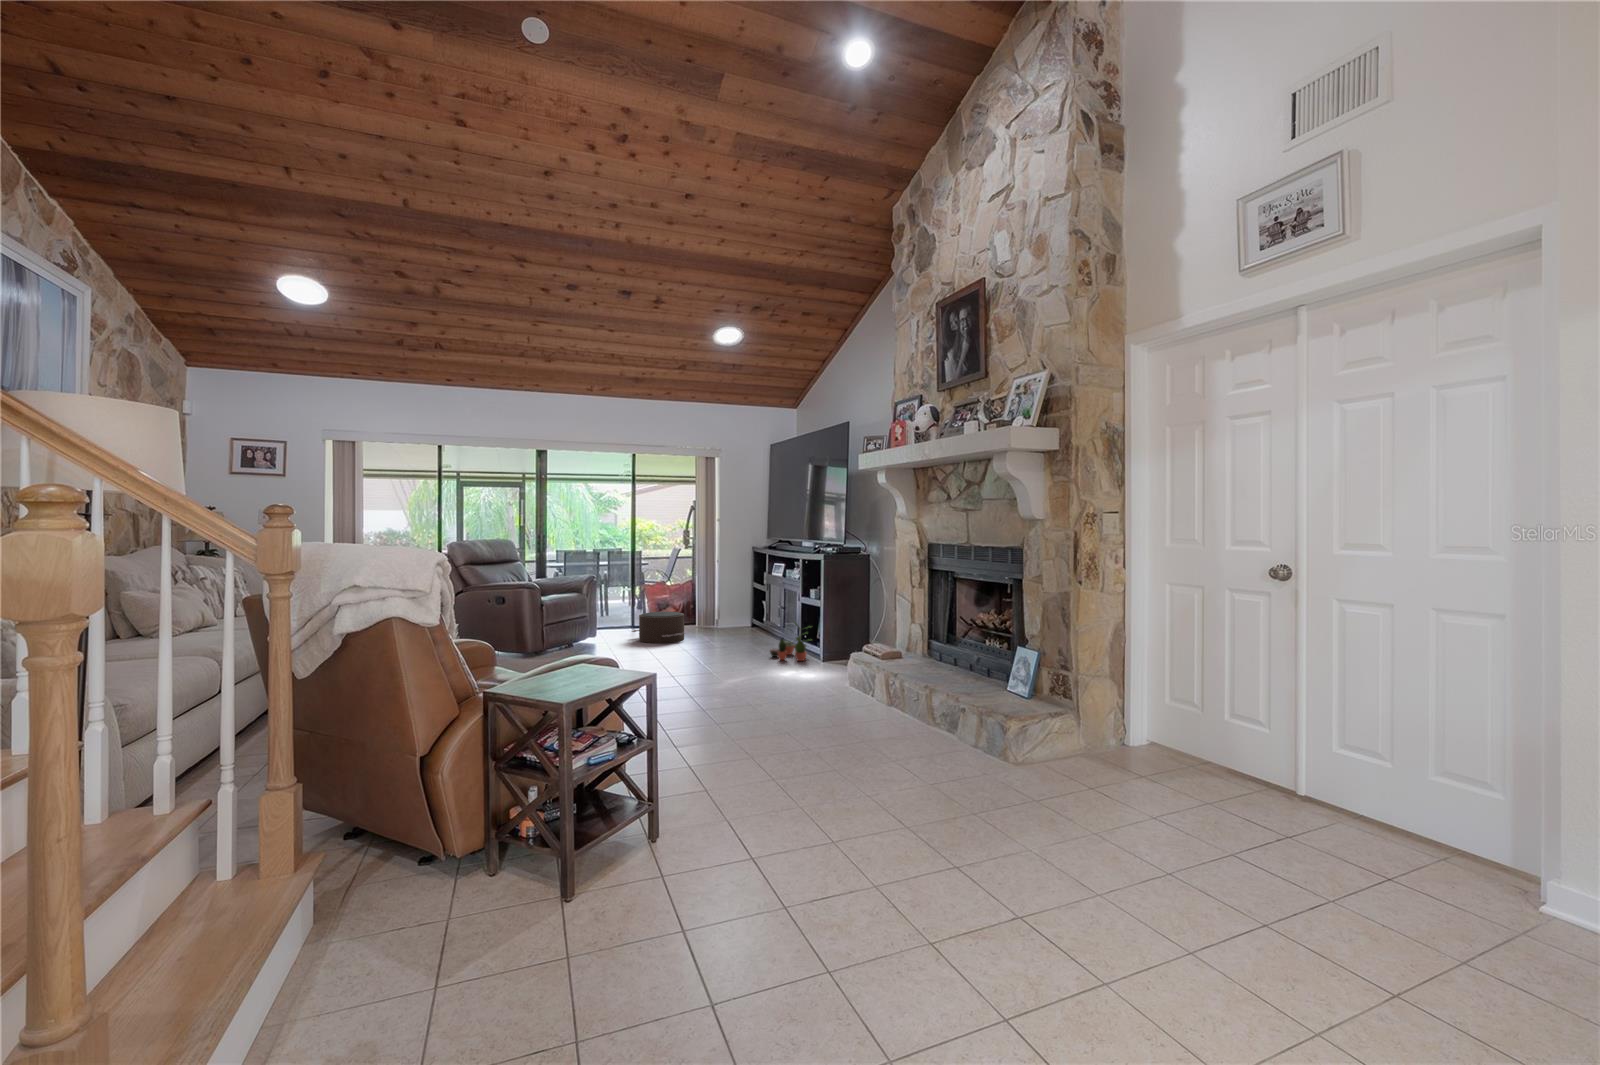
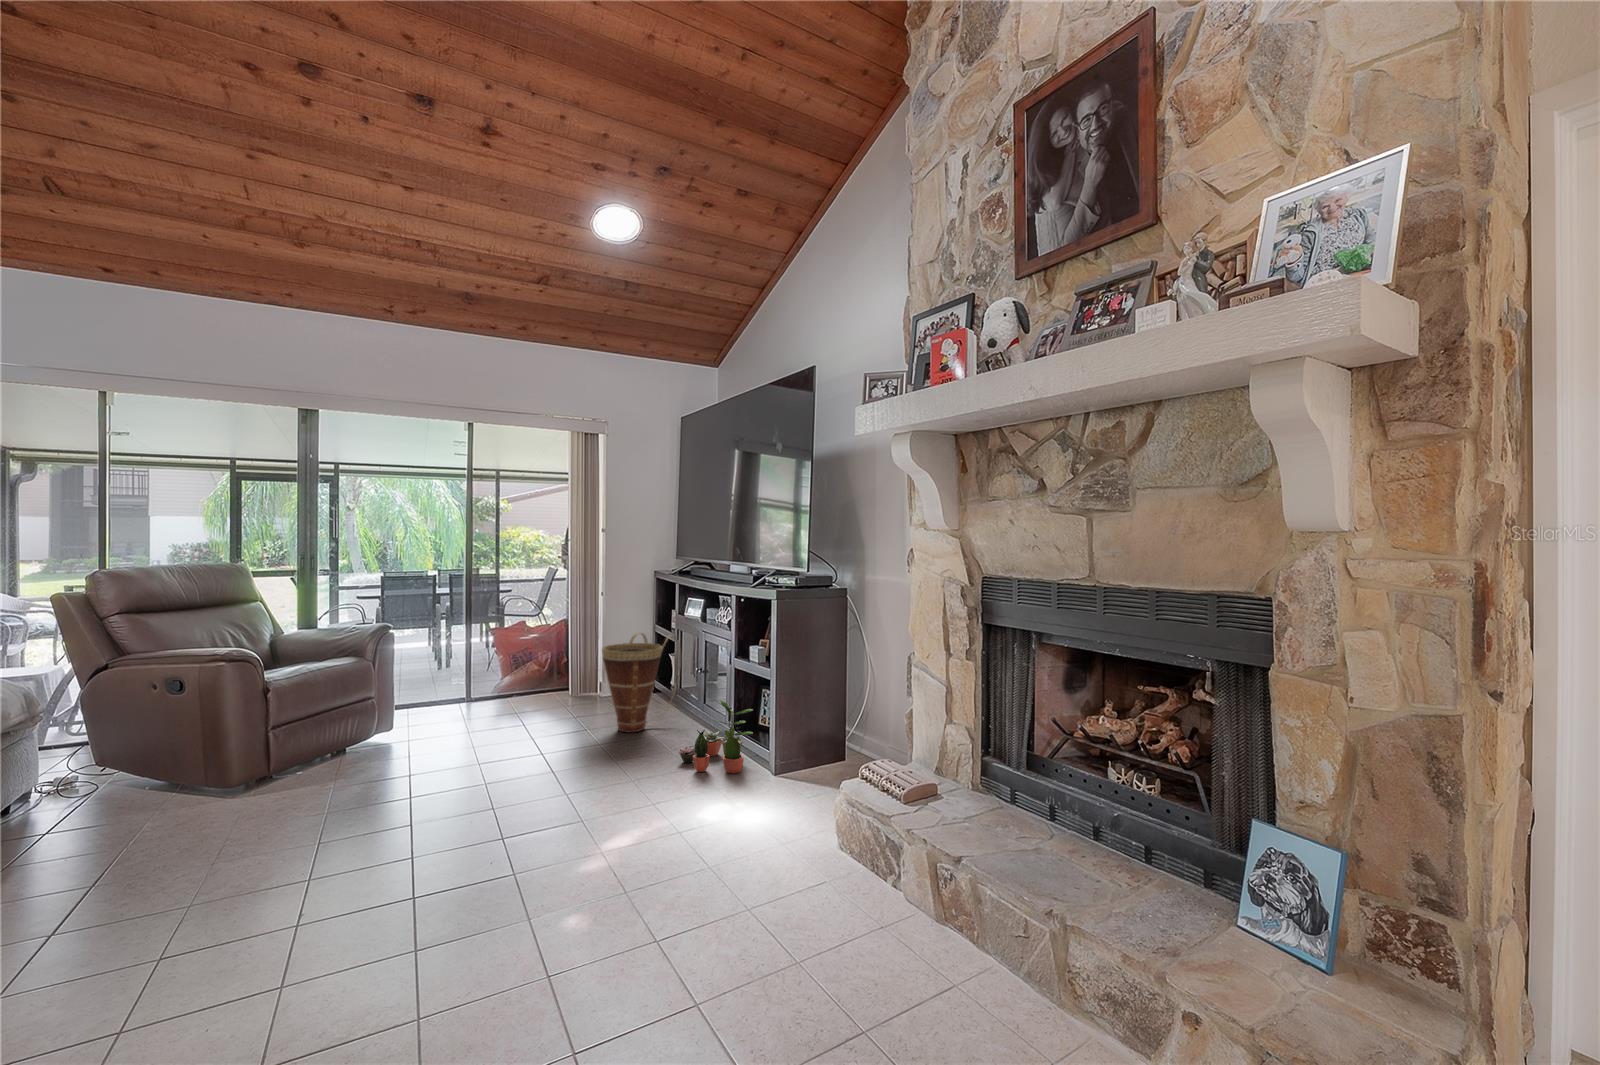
basket: none [721,586,769,645] -> present [602,633,681,732]
pouf: present [632,612,685,643] -> none [453,674,543,730]

